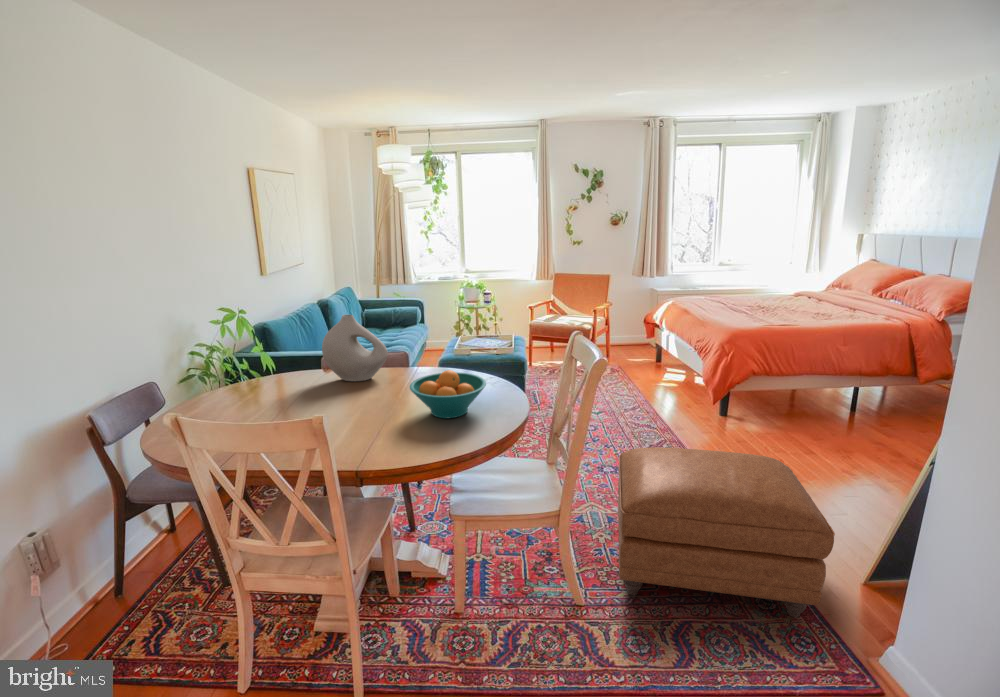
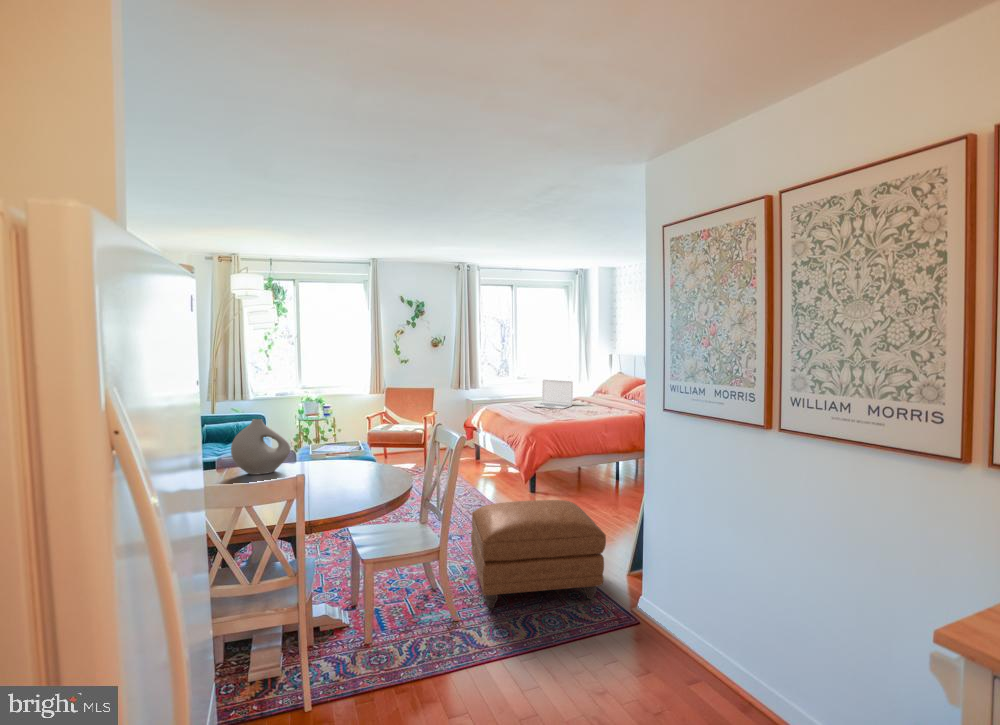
laptop: none [739,266,804,308] -> present [533,380,573,409]
fruit bowl: present [410,370,486,418] -> none [330,453,387,488]

